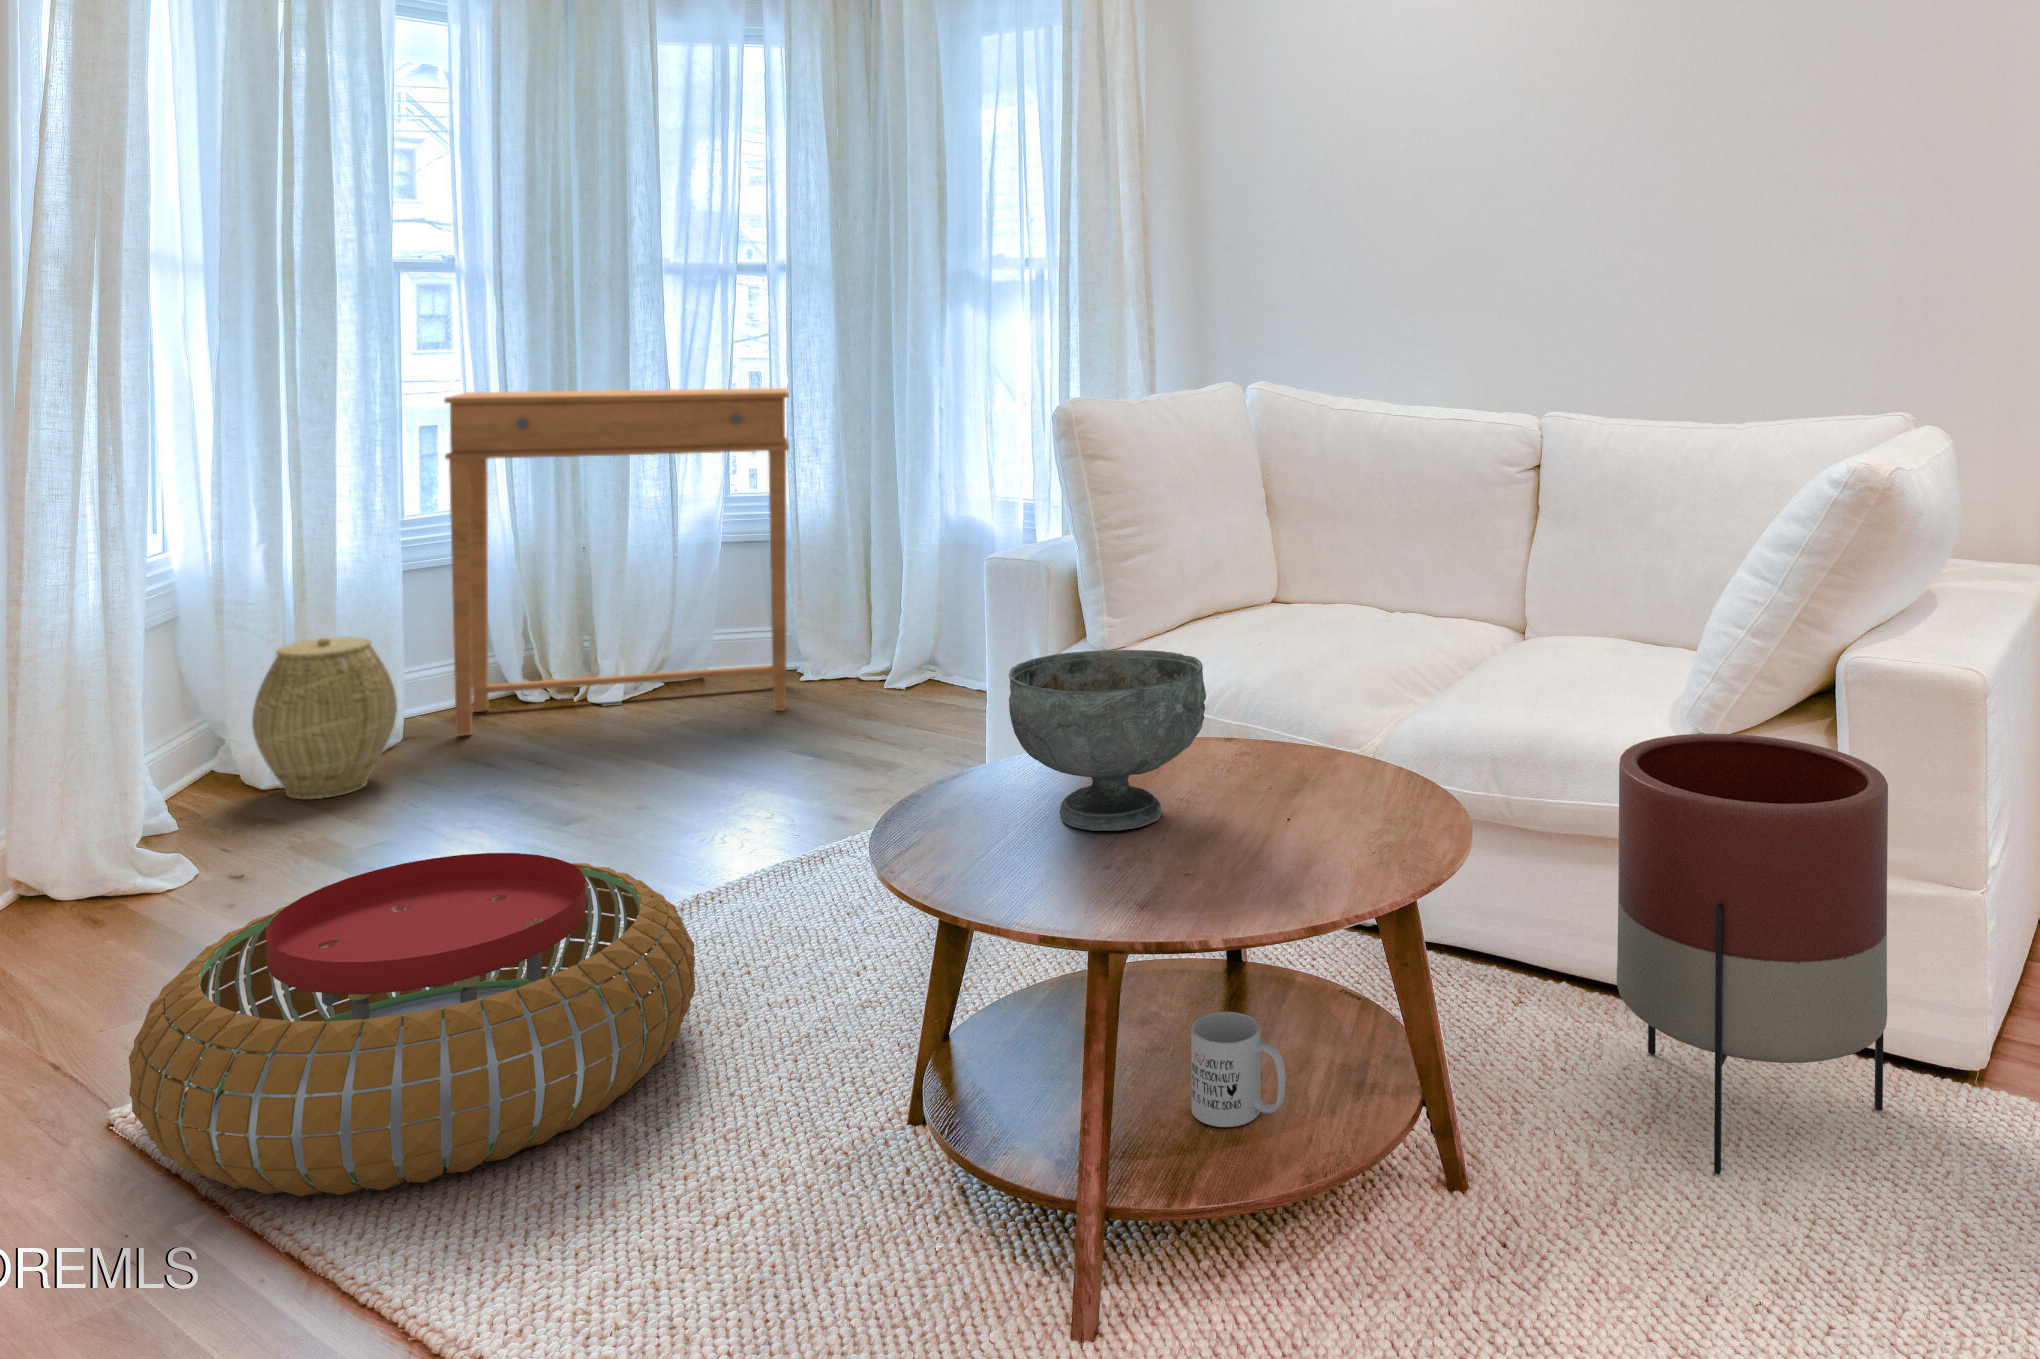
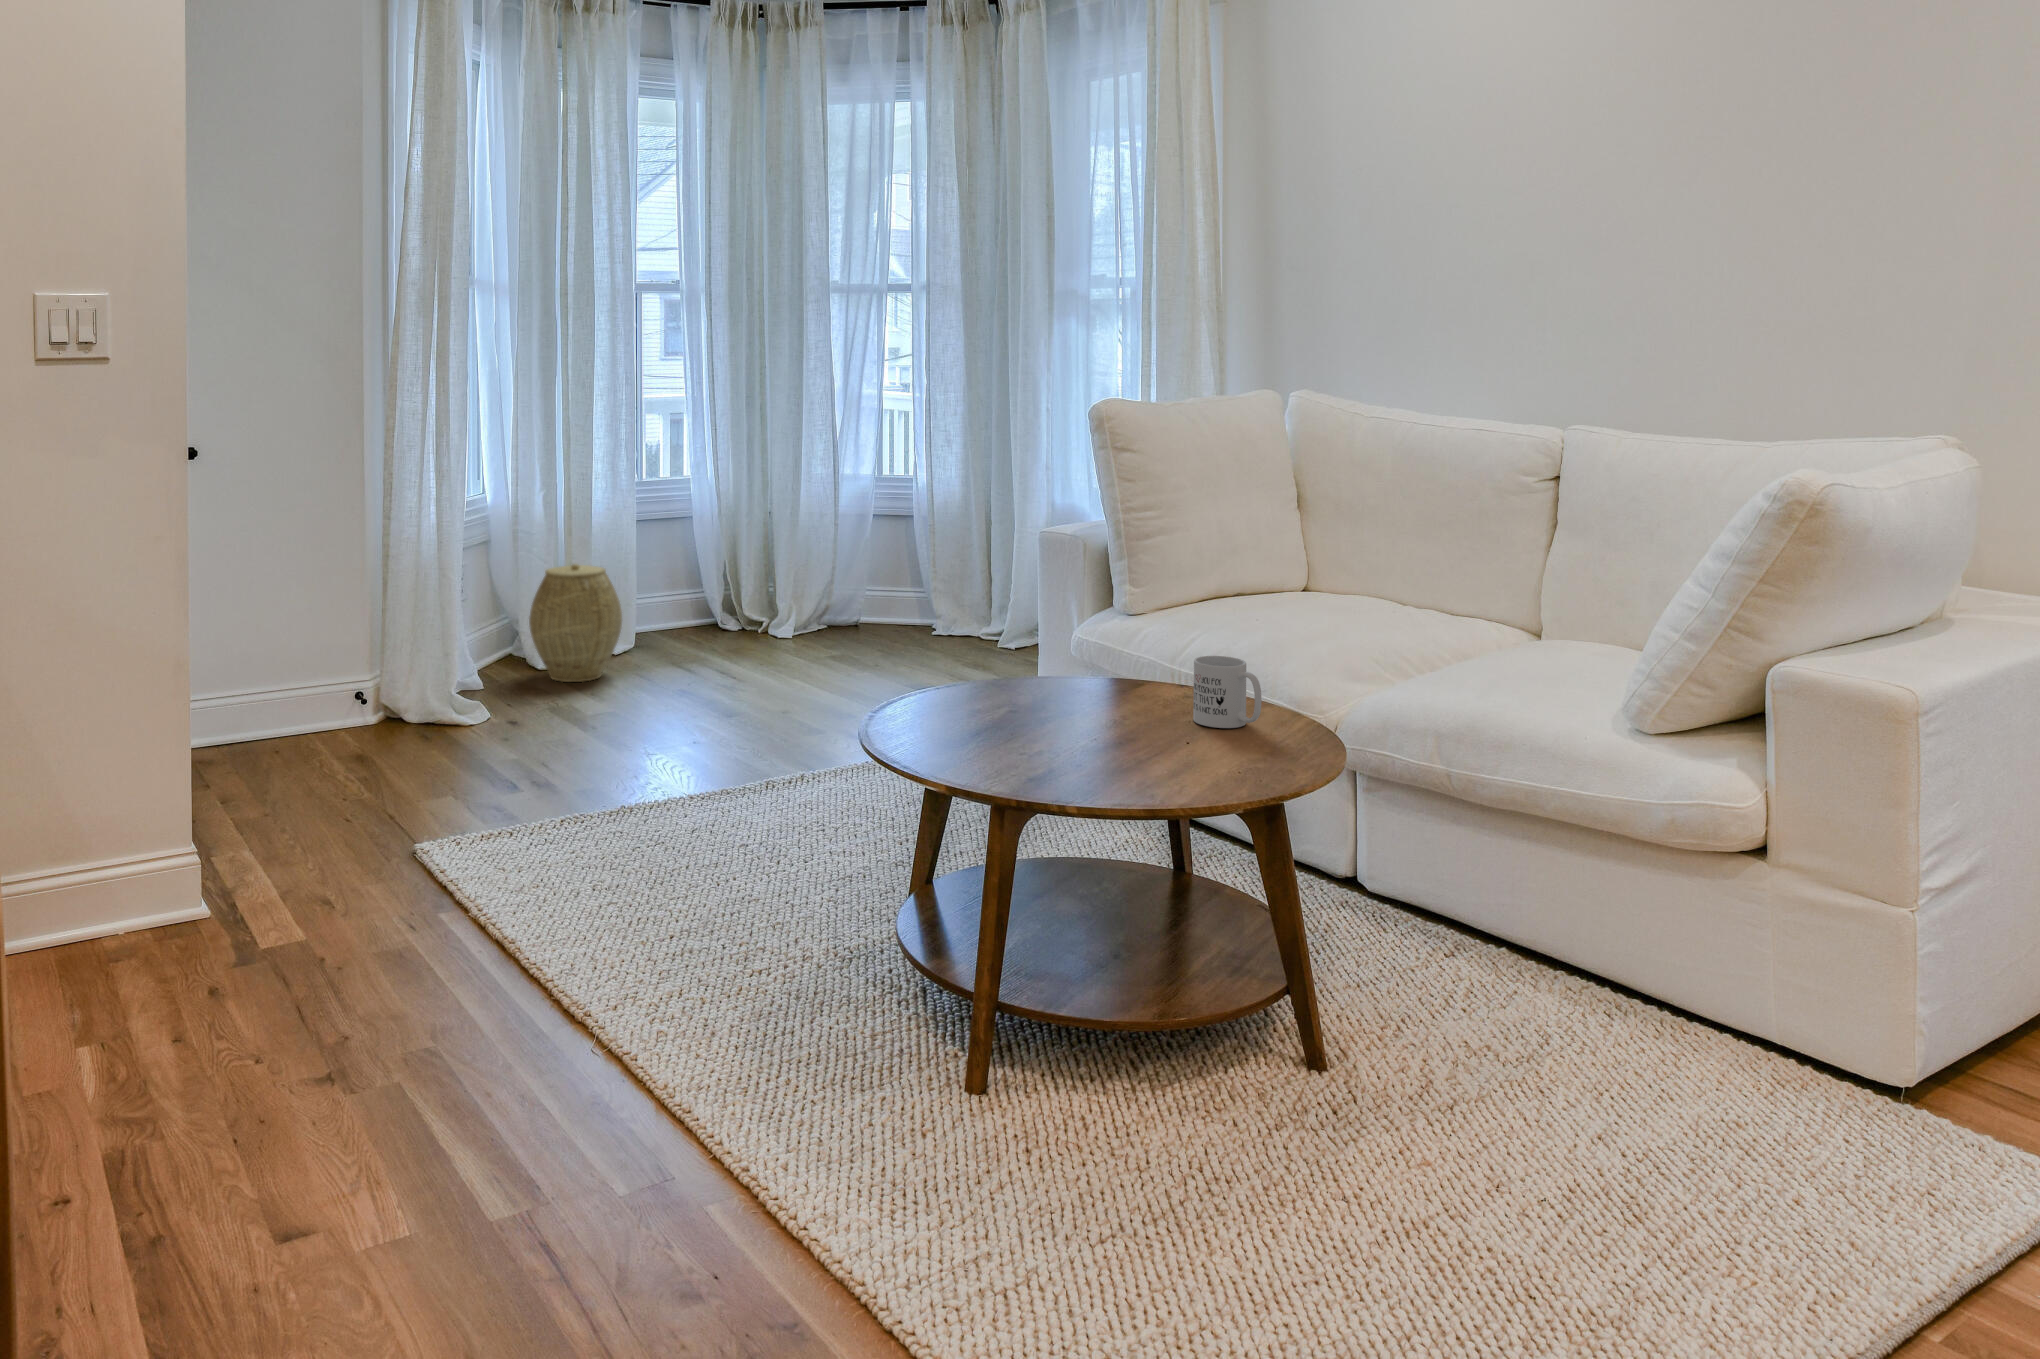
side table: present [444,388,789,736] -> none [662,385,921,658]
decorative bowl: present [1009,650,1206,831] -> none [969,595,1127,733]
planter: present [1617,734,1888,1175] -> none [1505,721,1786,1109]
pouf: present [129,853,695,1196] -> none [424,713,774,917]
mug: present [1191,1012,1286,1127] -> present [1193,656,1261,728]

